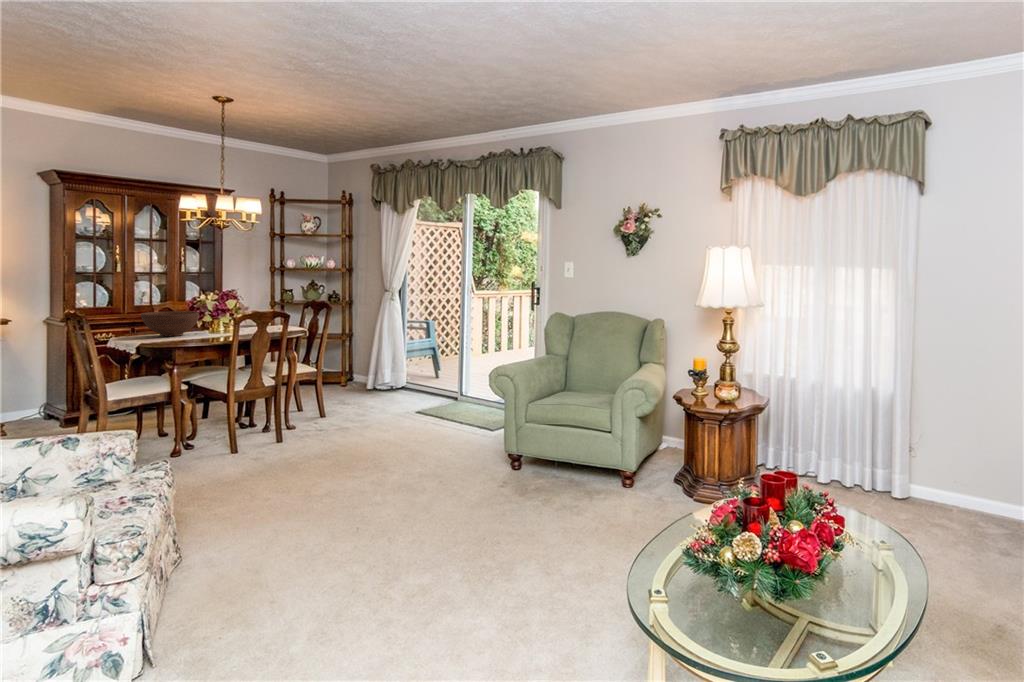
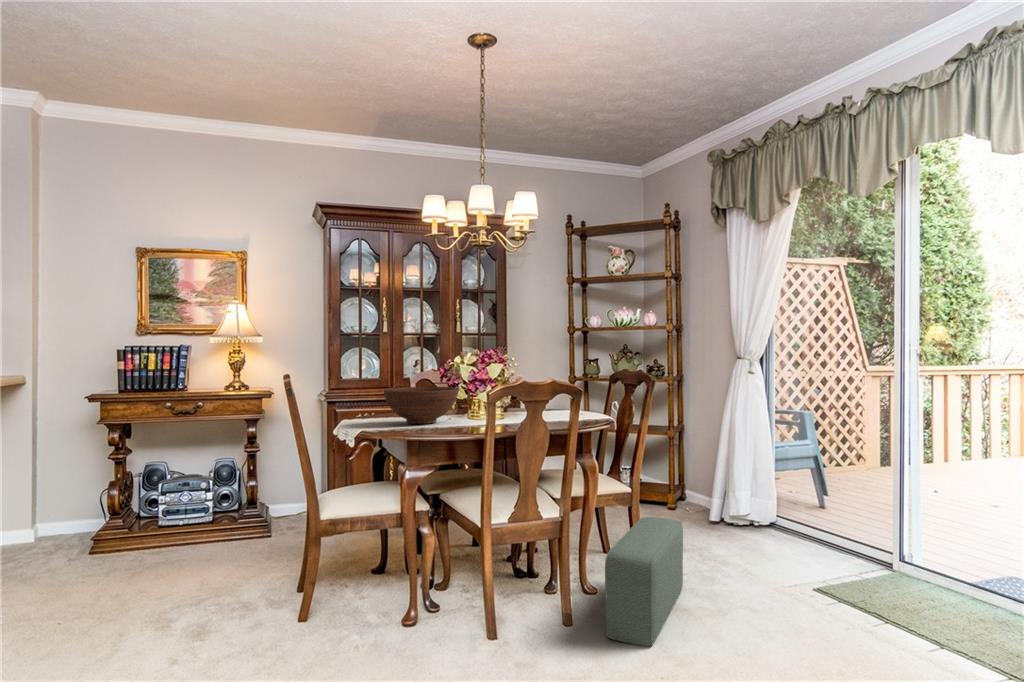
pouf: none [304,384,348,445] -> present [605,517,683,646]

